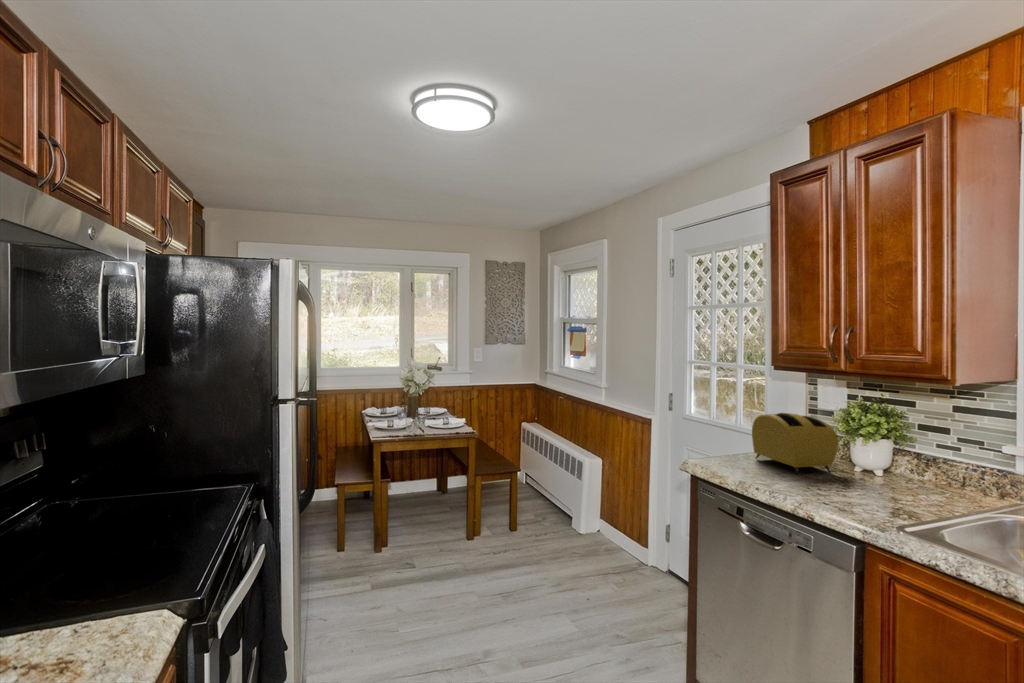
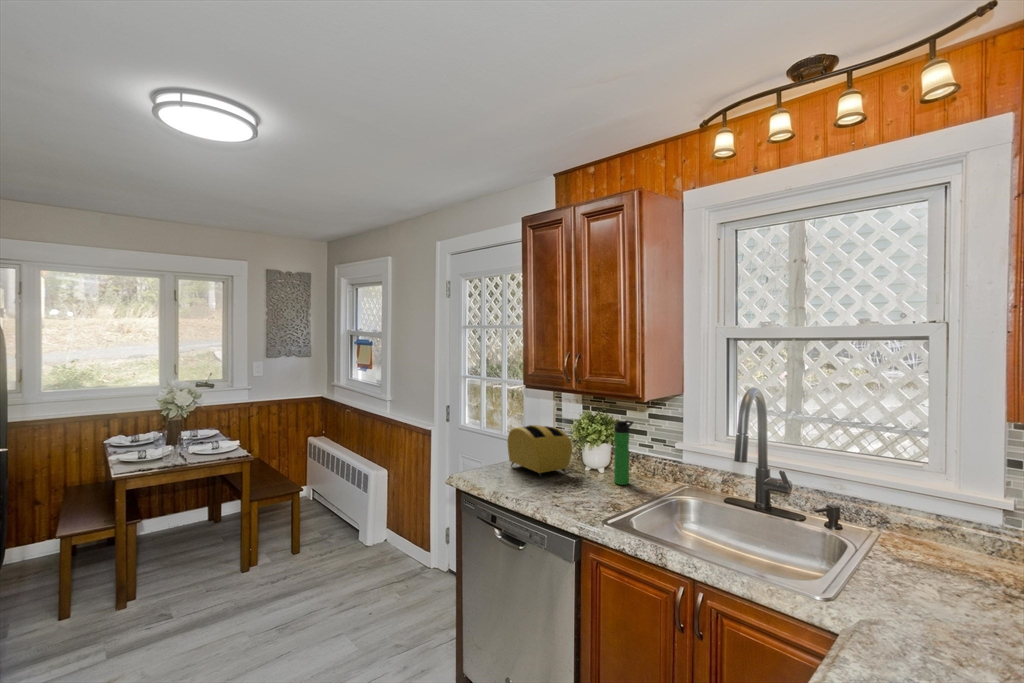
bottle: none [901,411,931,491] -> present [614,420,633,485]

